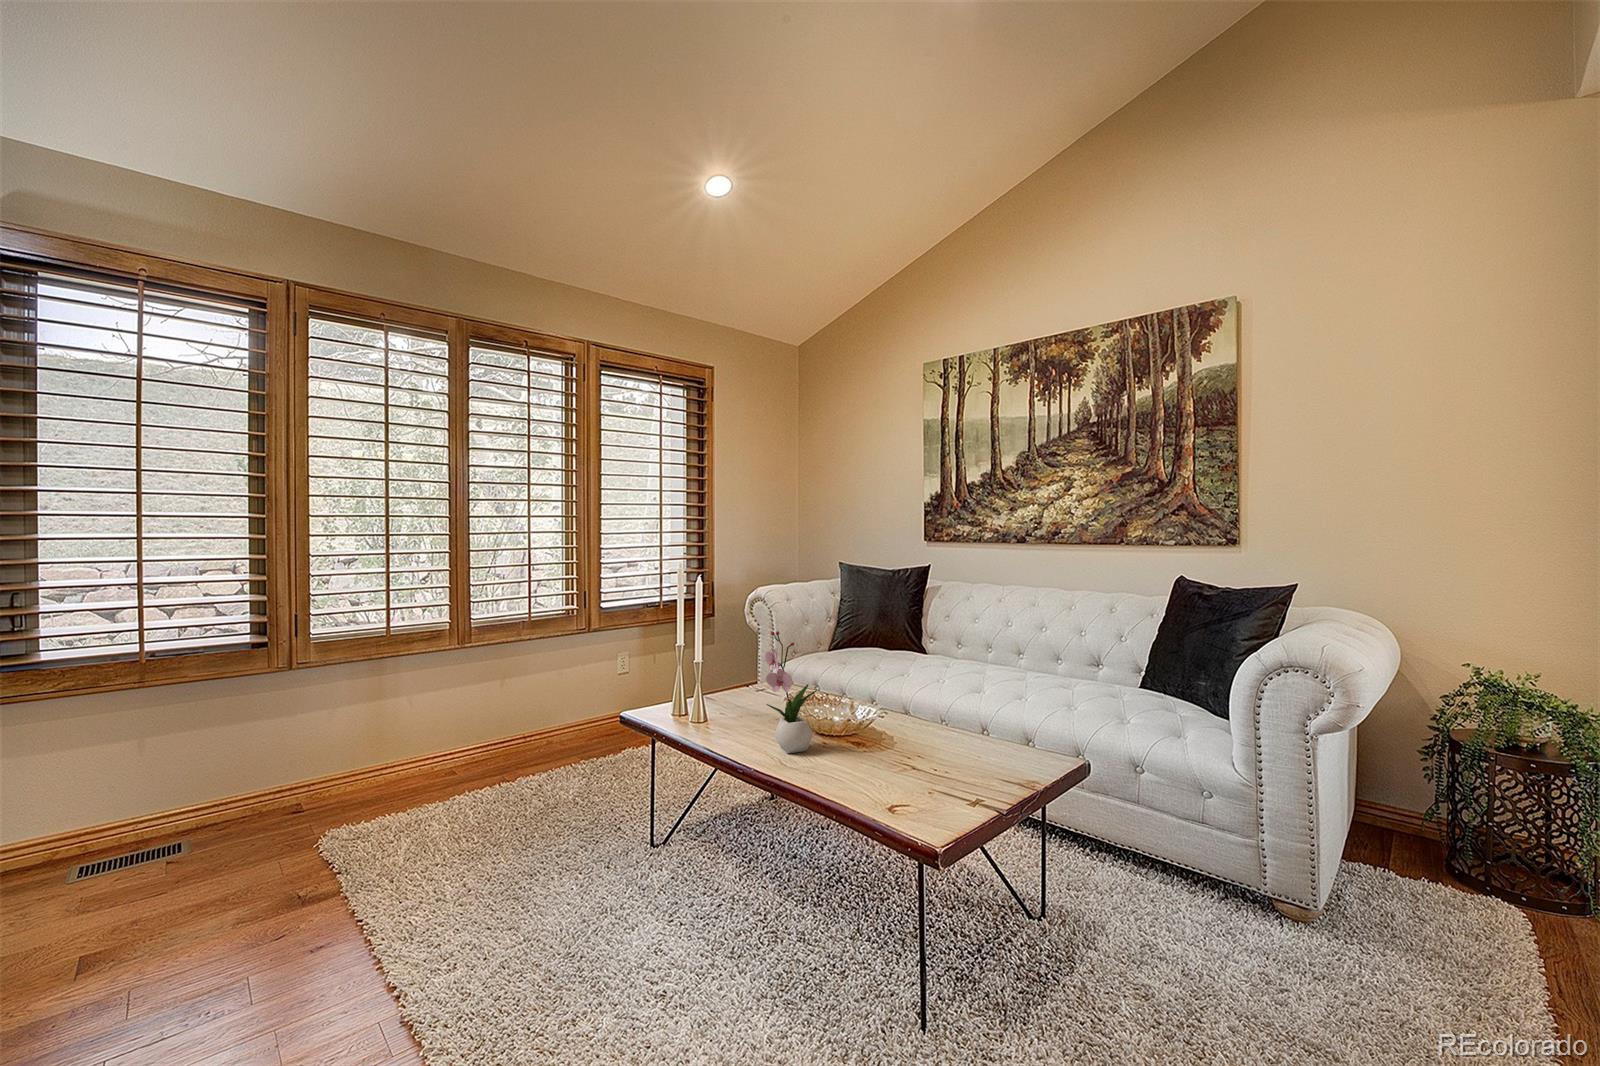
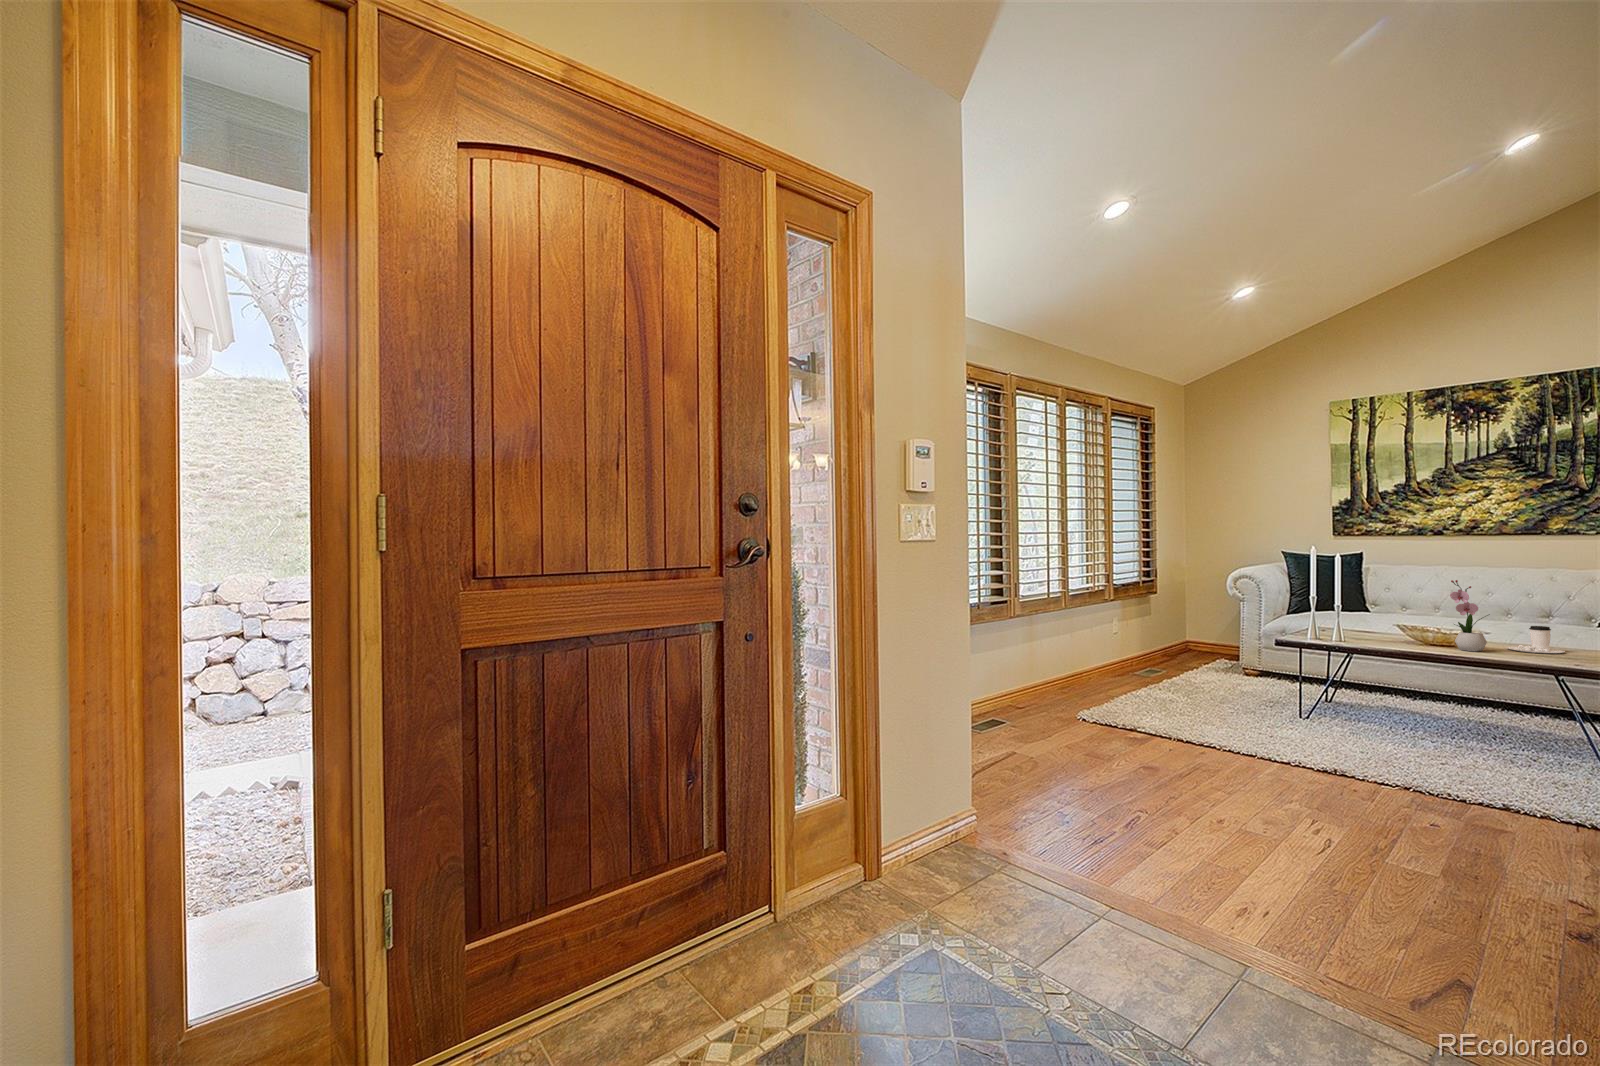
coffee cup: none [857,708,926,762] -> present [1506,626,1565,654]

